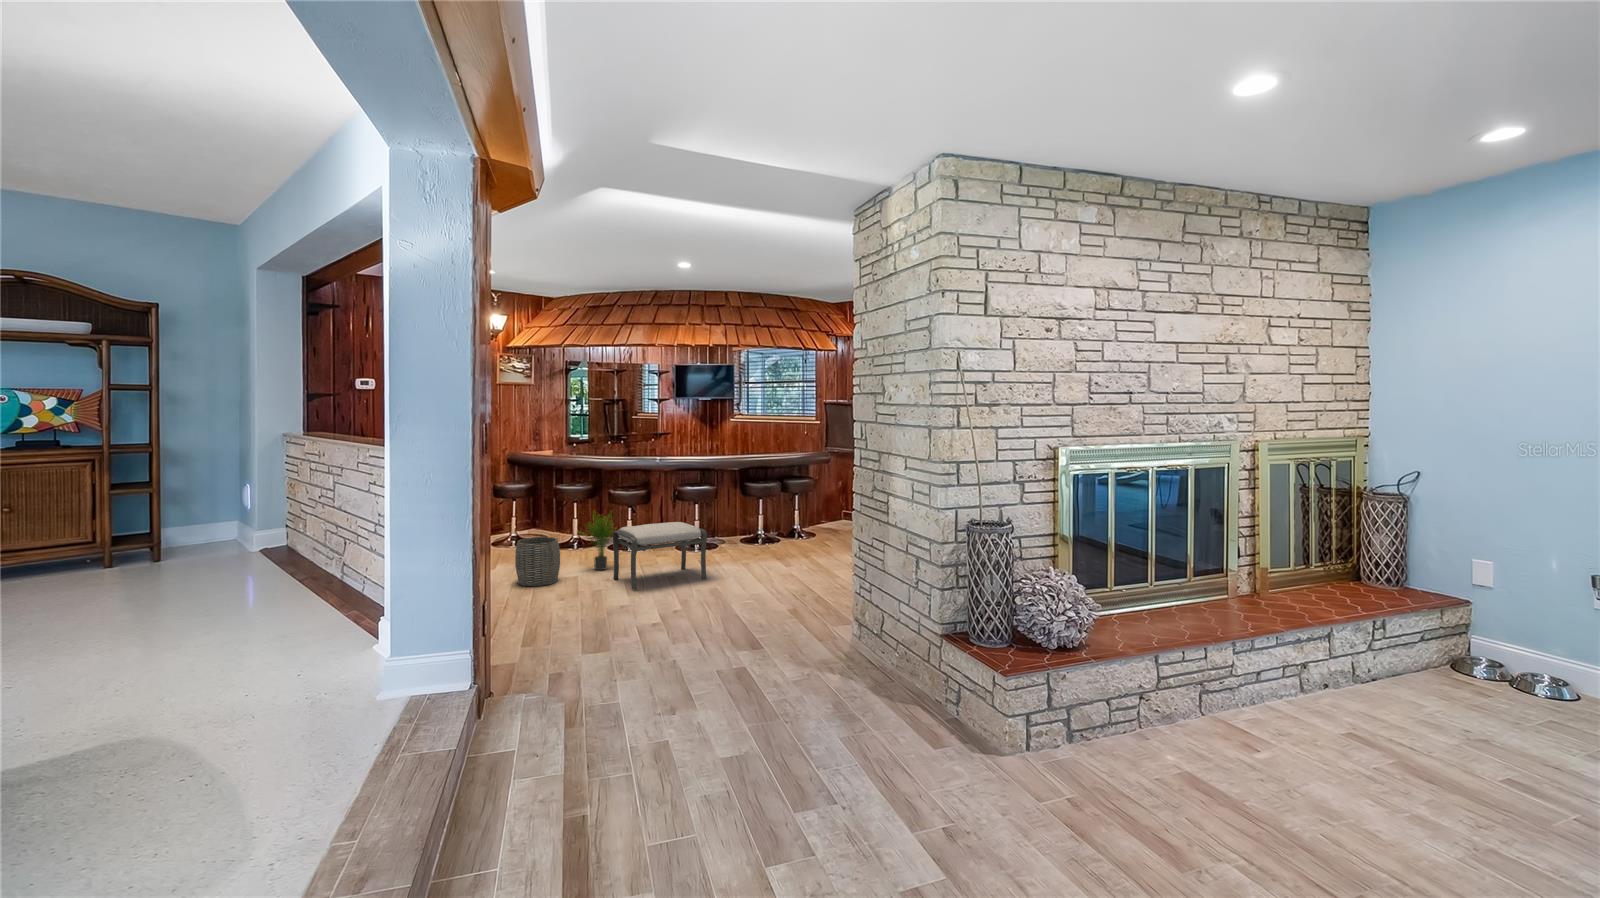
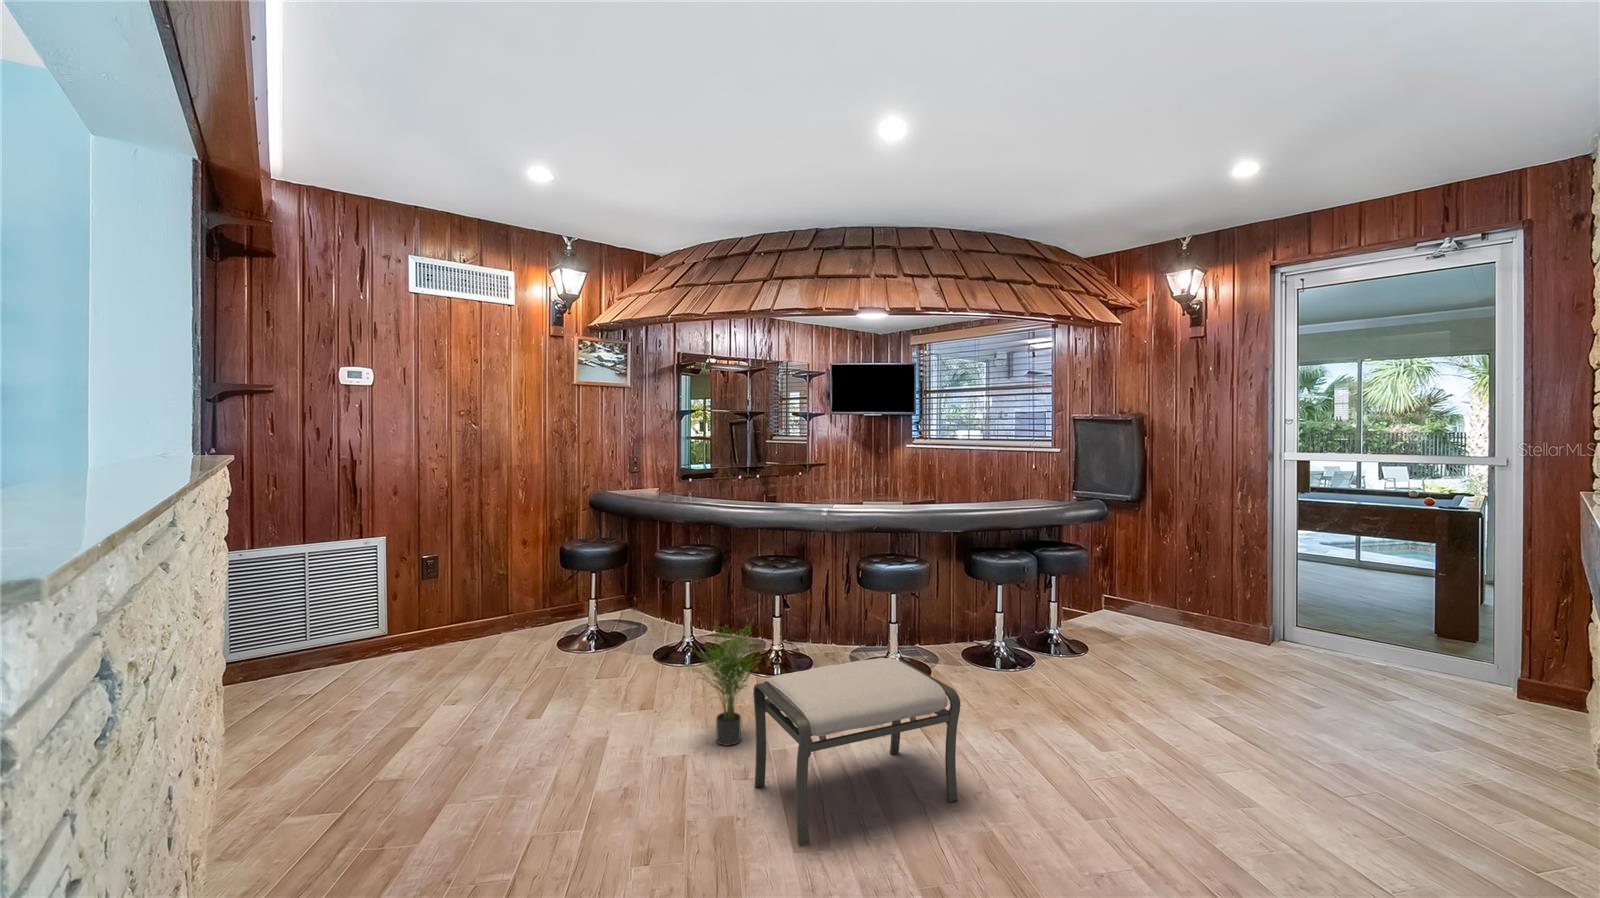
woven basket: present [515,537,560,586] -> none [555,683,646,804]

